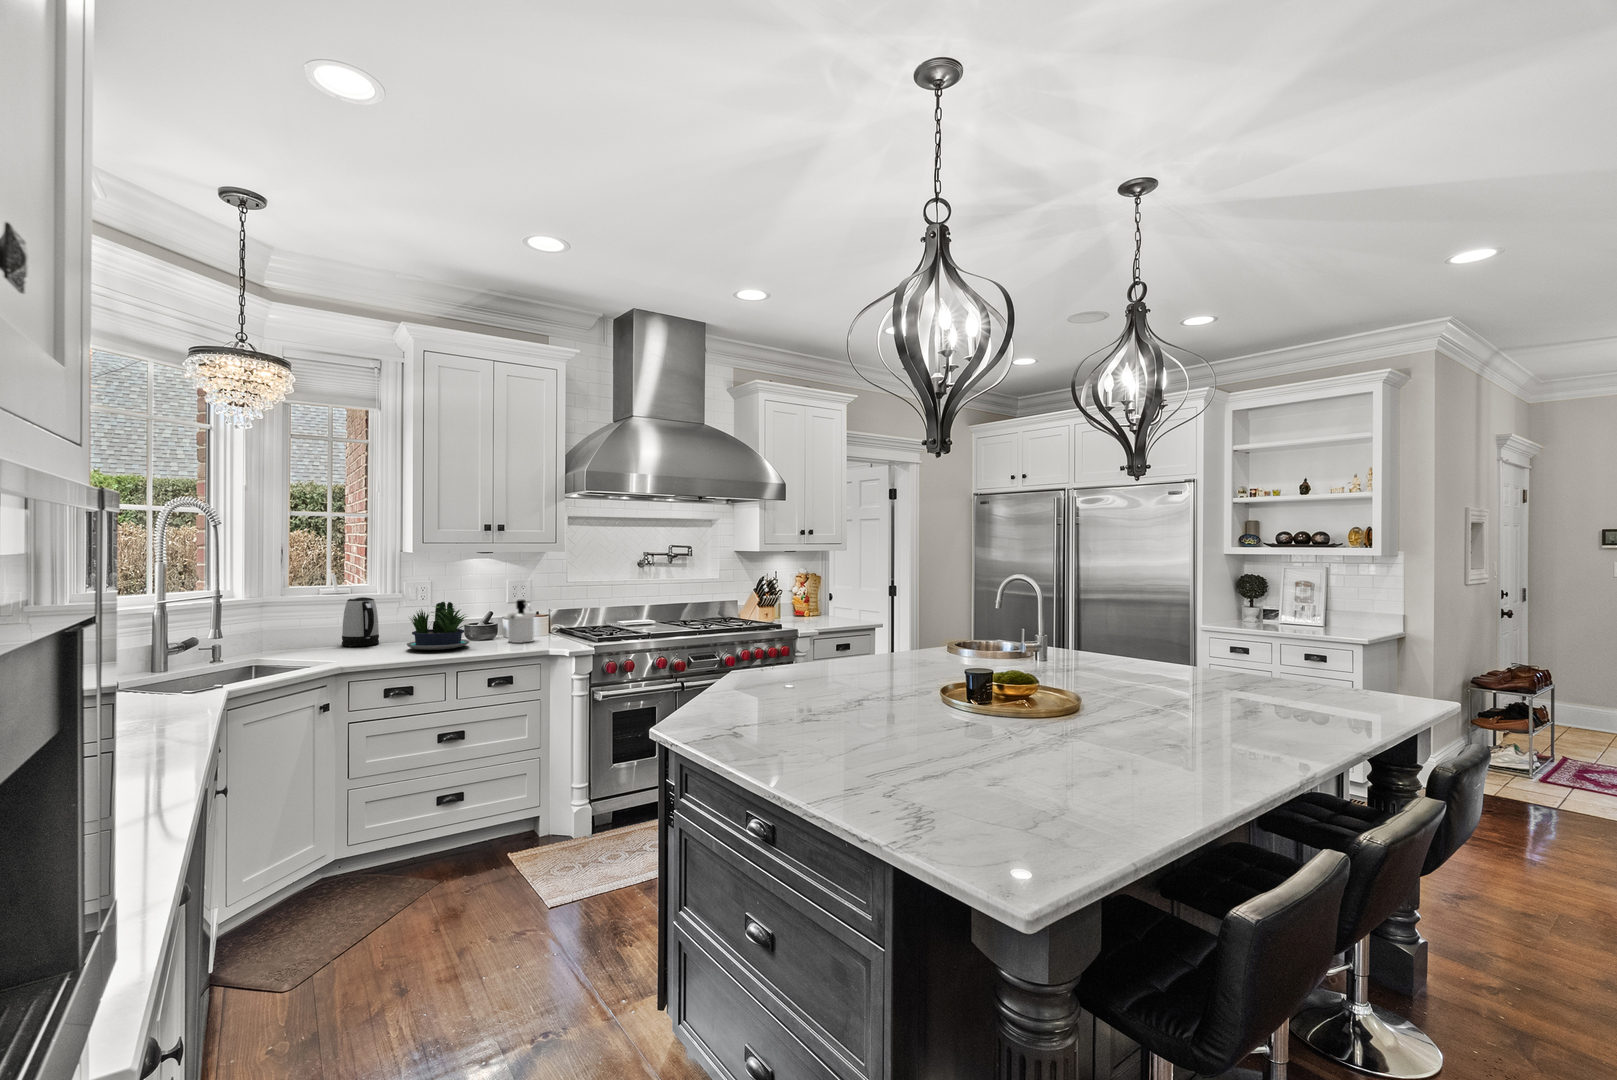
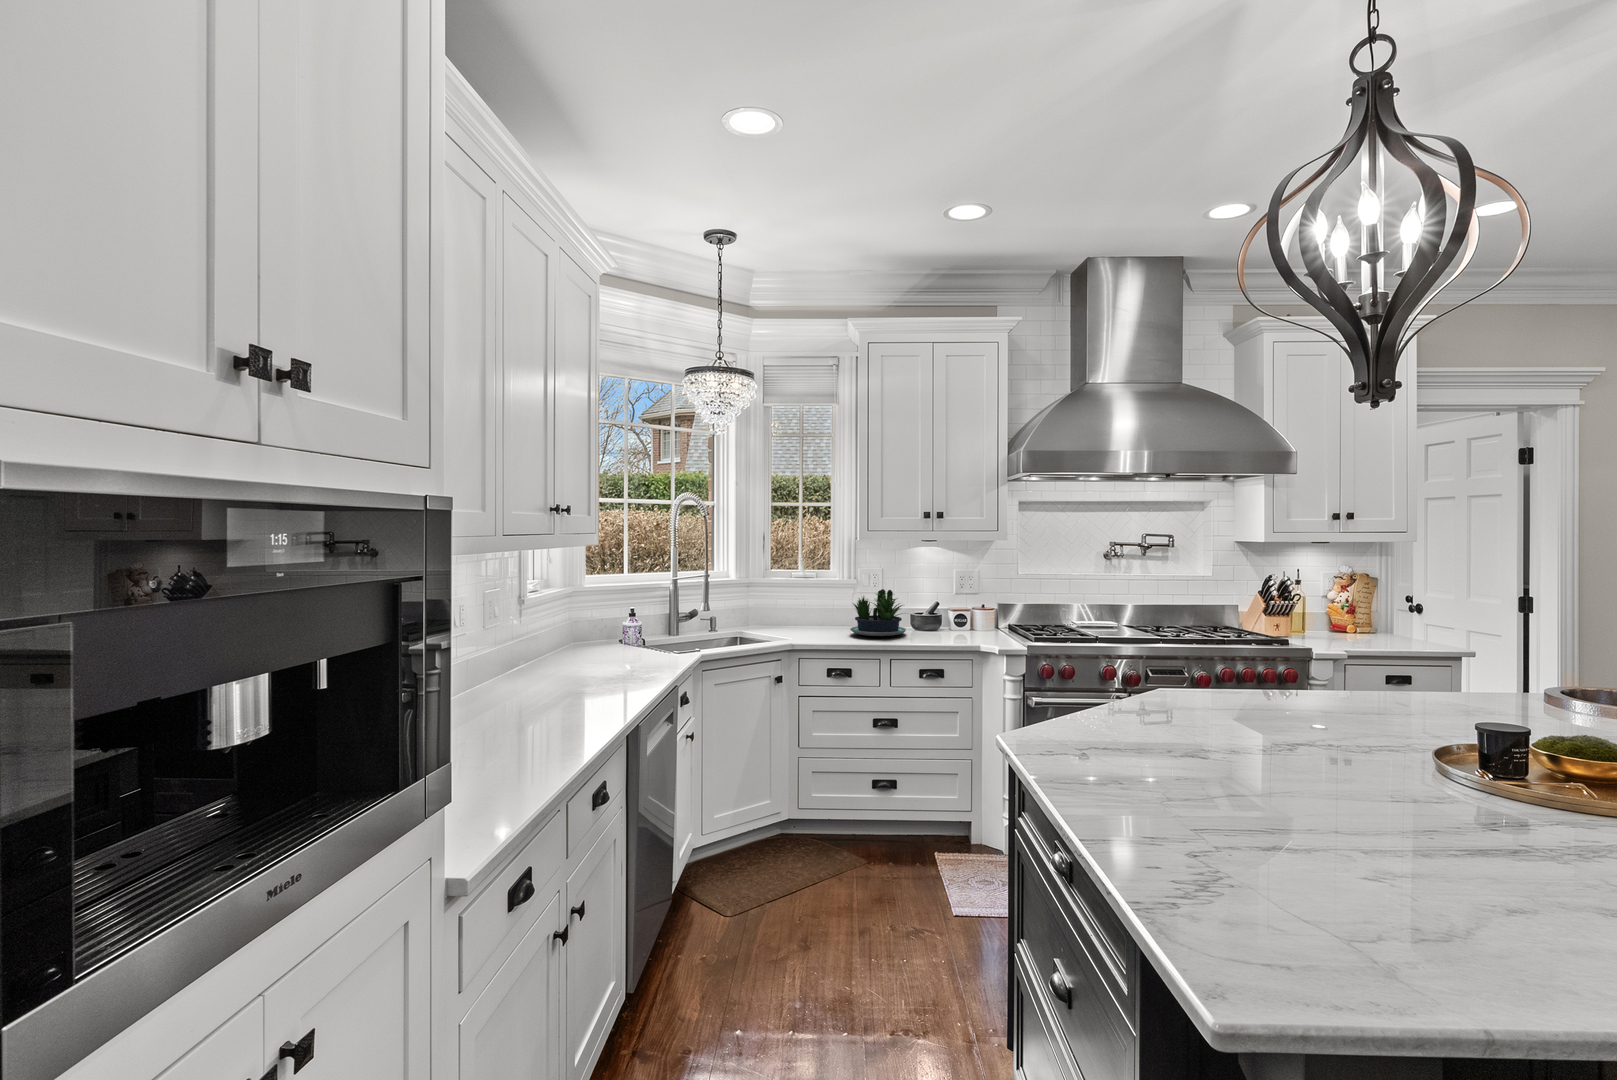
kettle: present [342,597,379,646] -> none [808,582,837,626]
soap dispenser: present [508,600,535,643] -> none [945,590,972,635]

